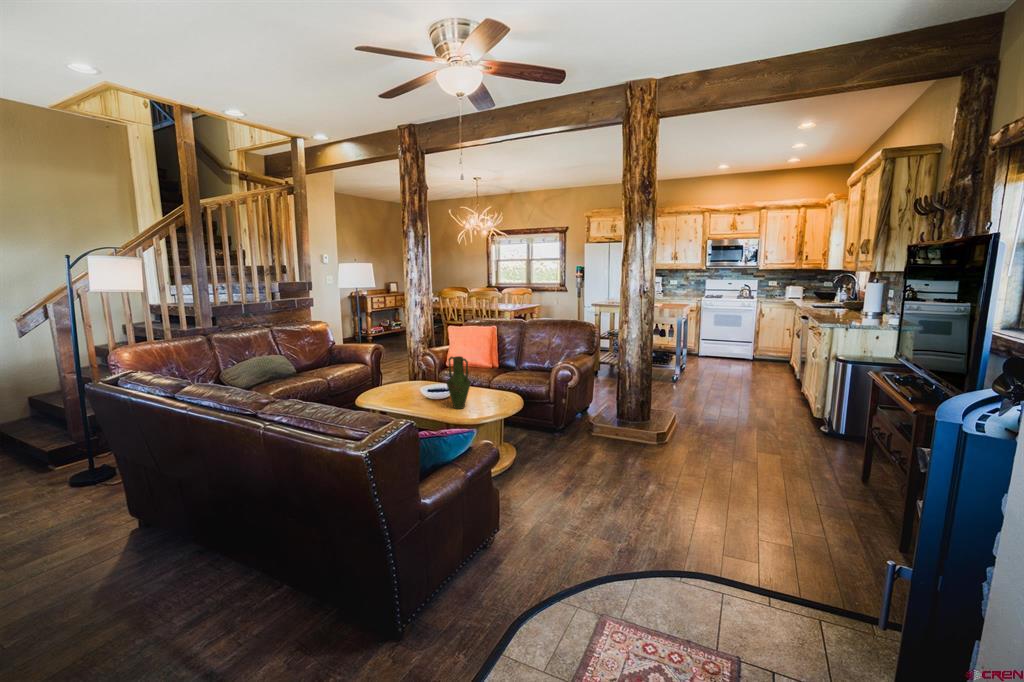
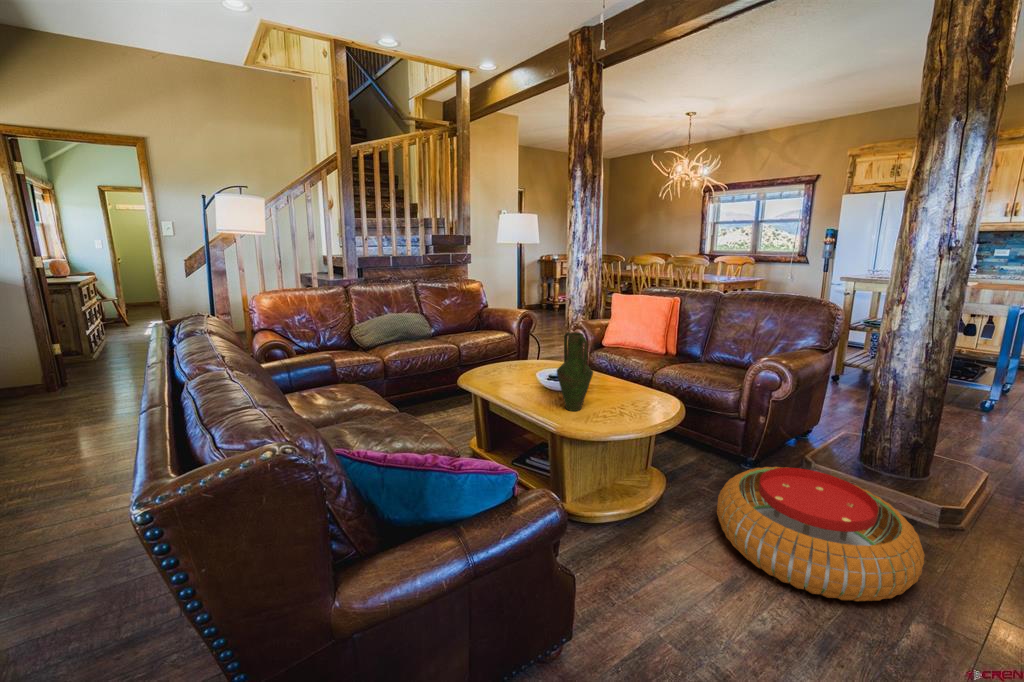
pouf: none [550,423,650,484] -> present [717,467,925,601]

